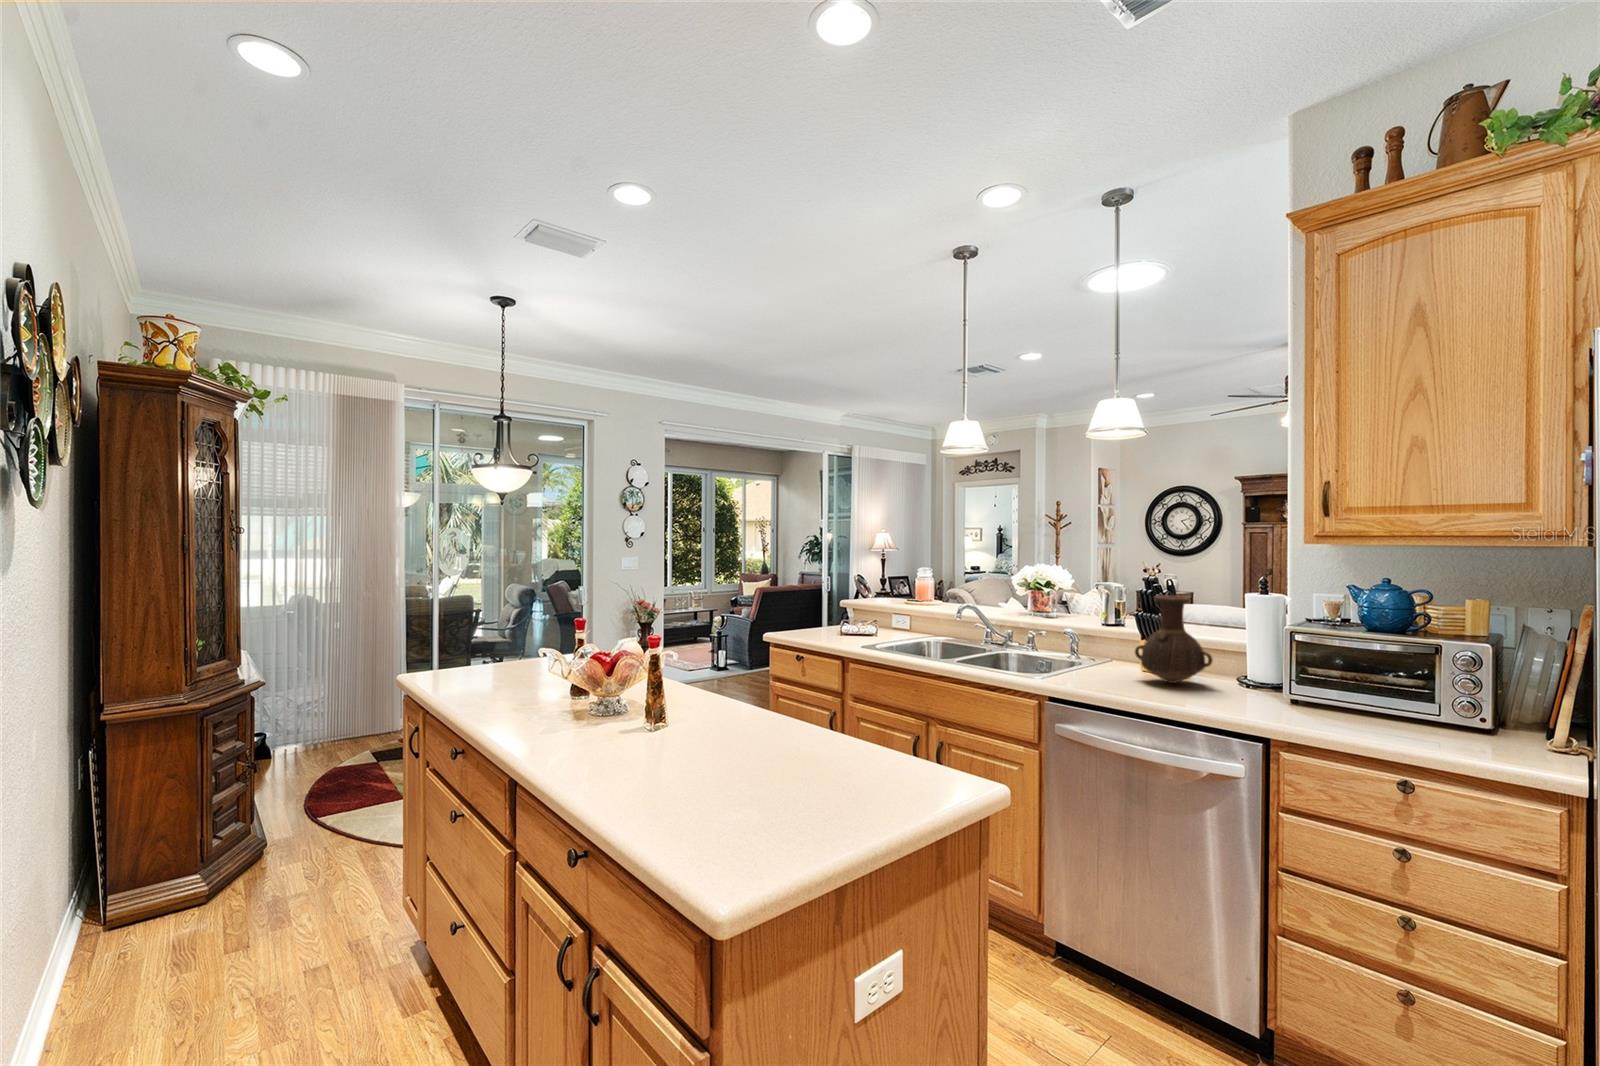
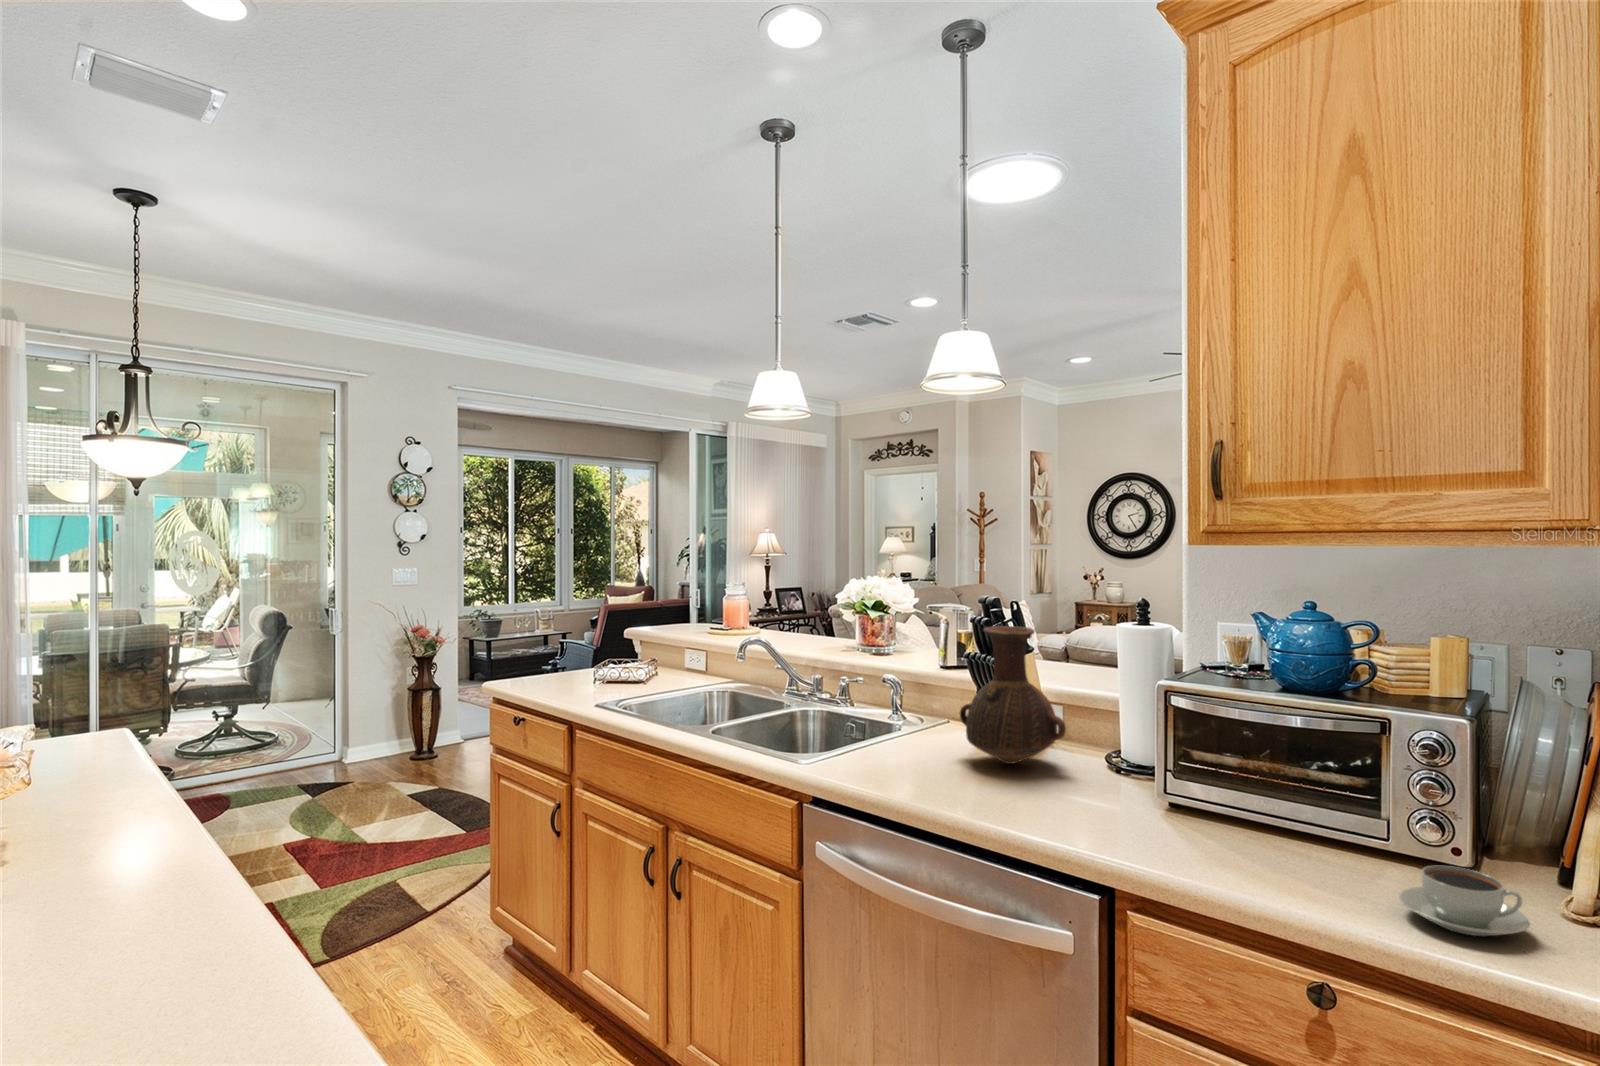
coffee cup: none [1451,721,1528,755] -> present [1400,866,1530,936]

